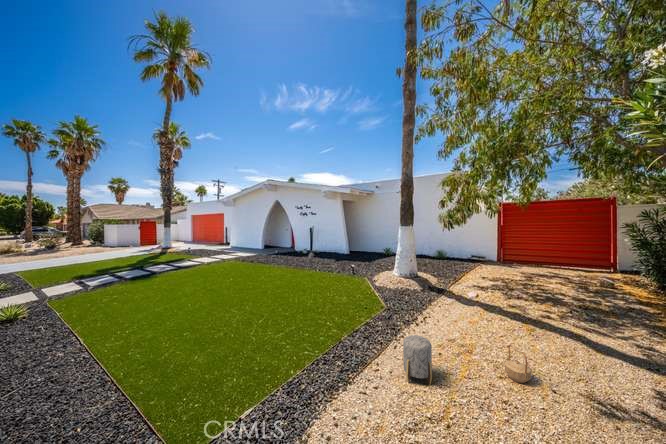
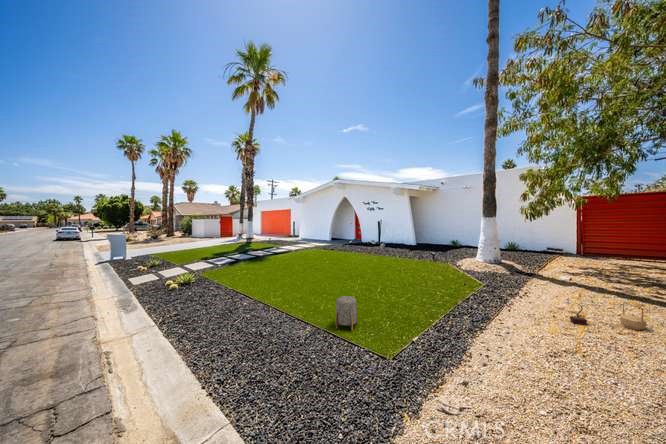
stool: present [403,335,432,385] -> present [335,296,357,331]
potted plant: none [444,335,484,378] -> present [567,294,602,325]

